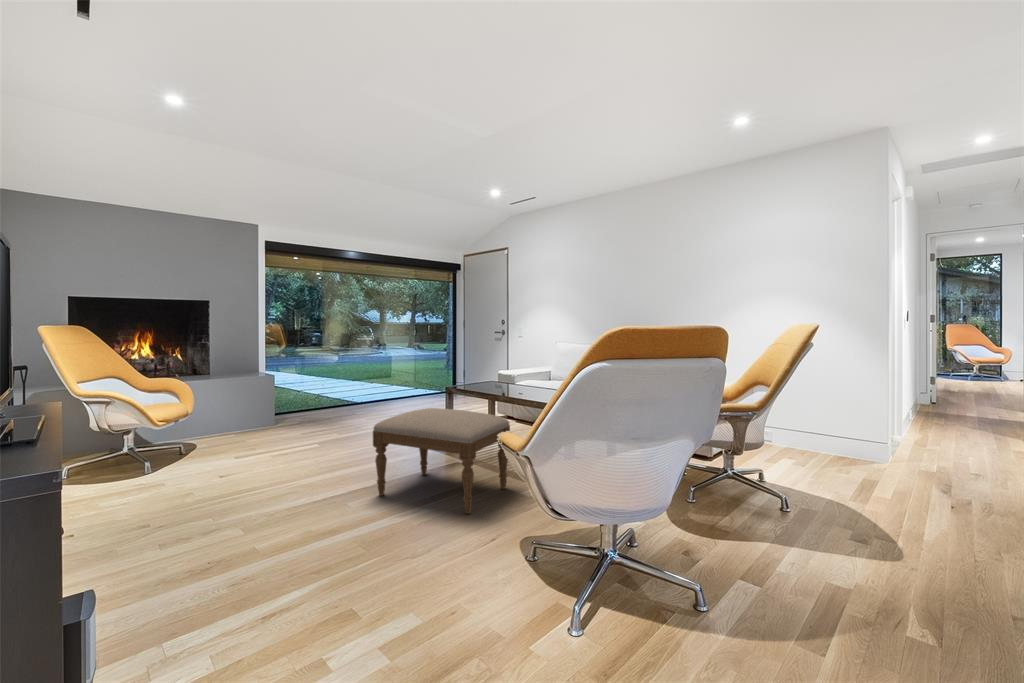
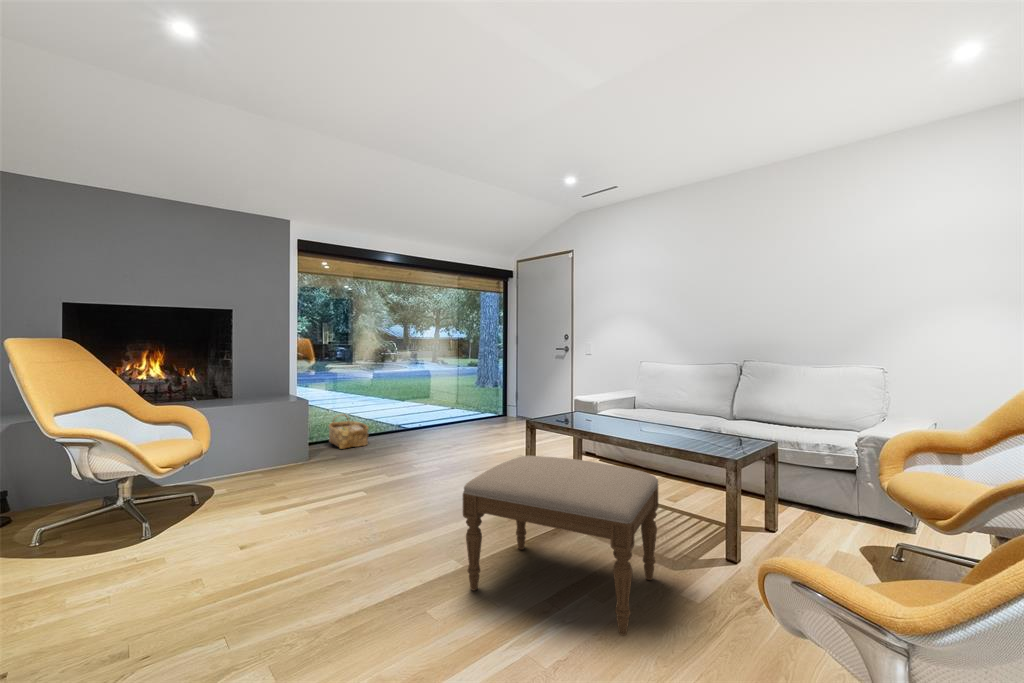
woven basket: none [295,388,329,416] -> present [329,414,369,449]

